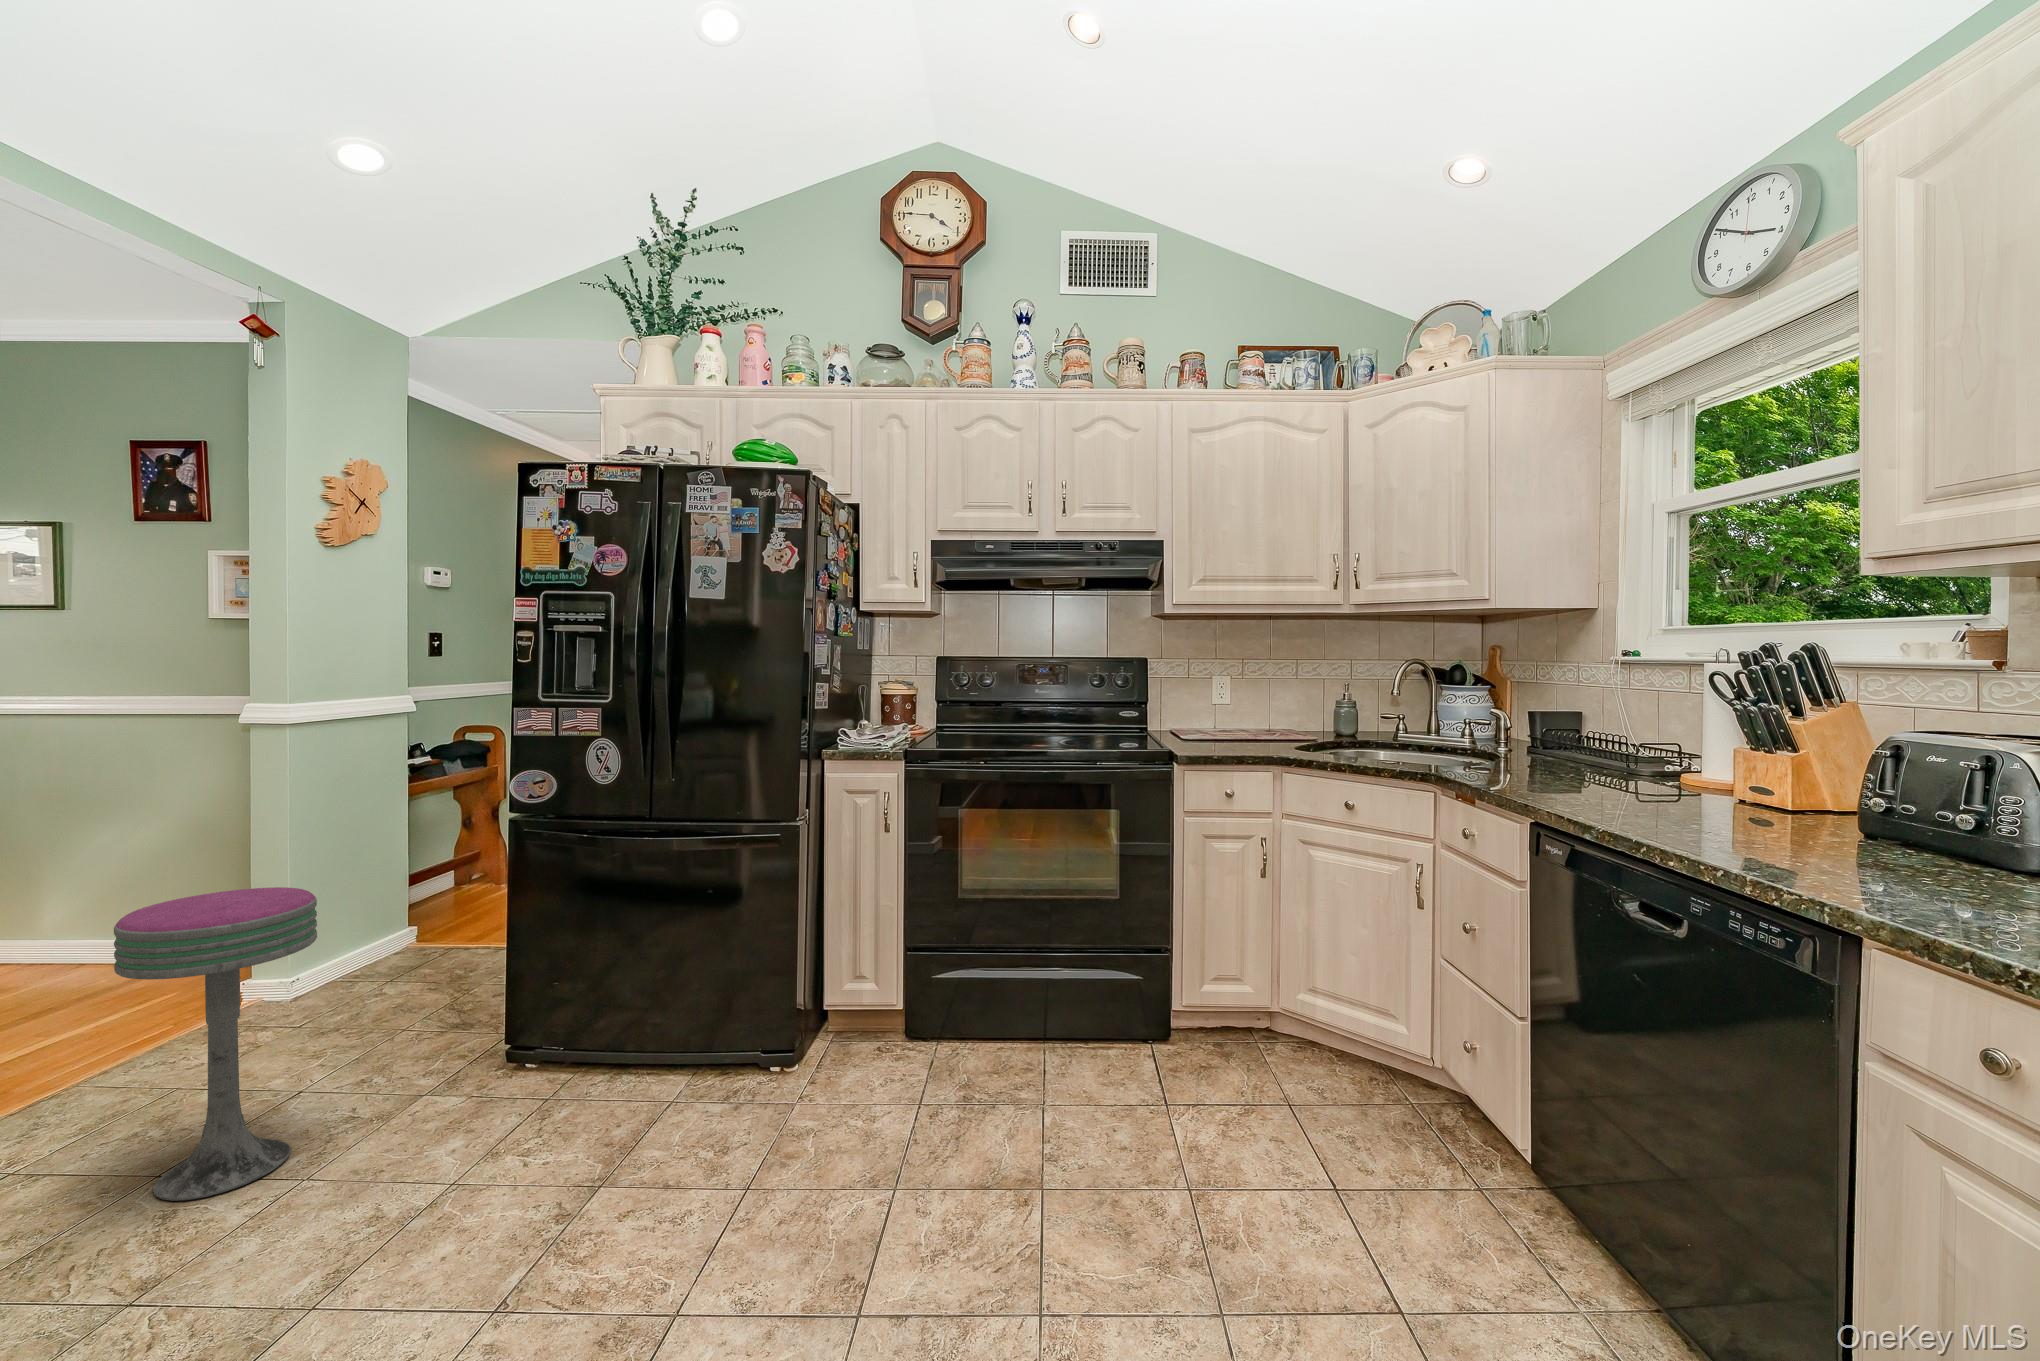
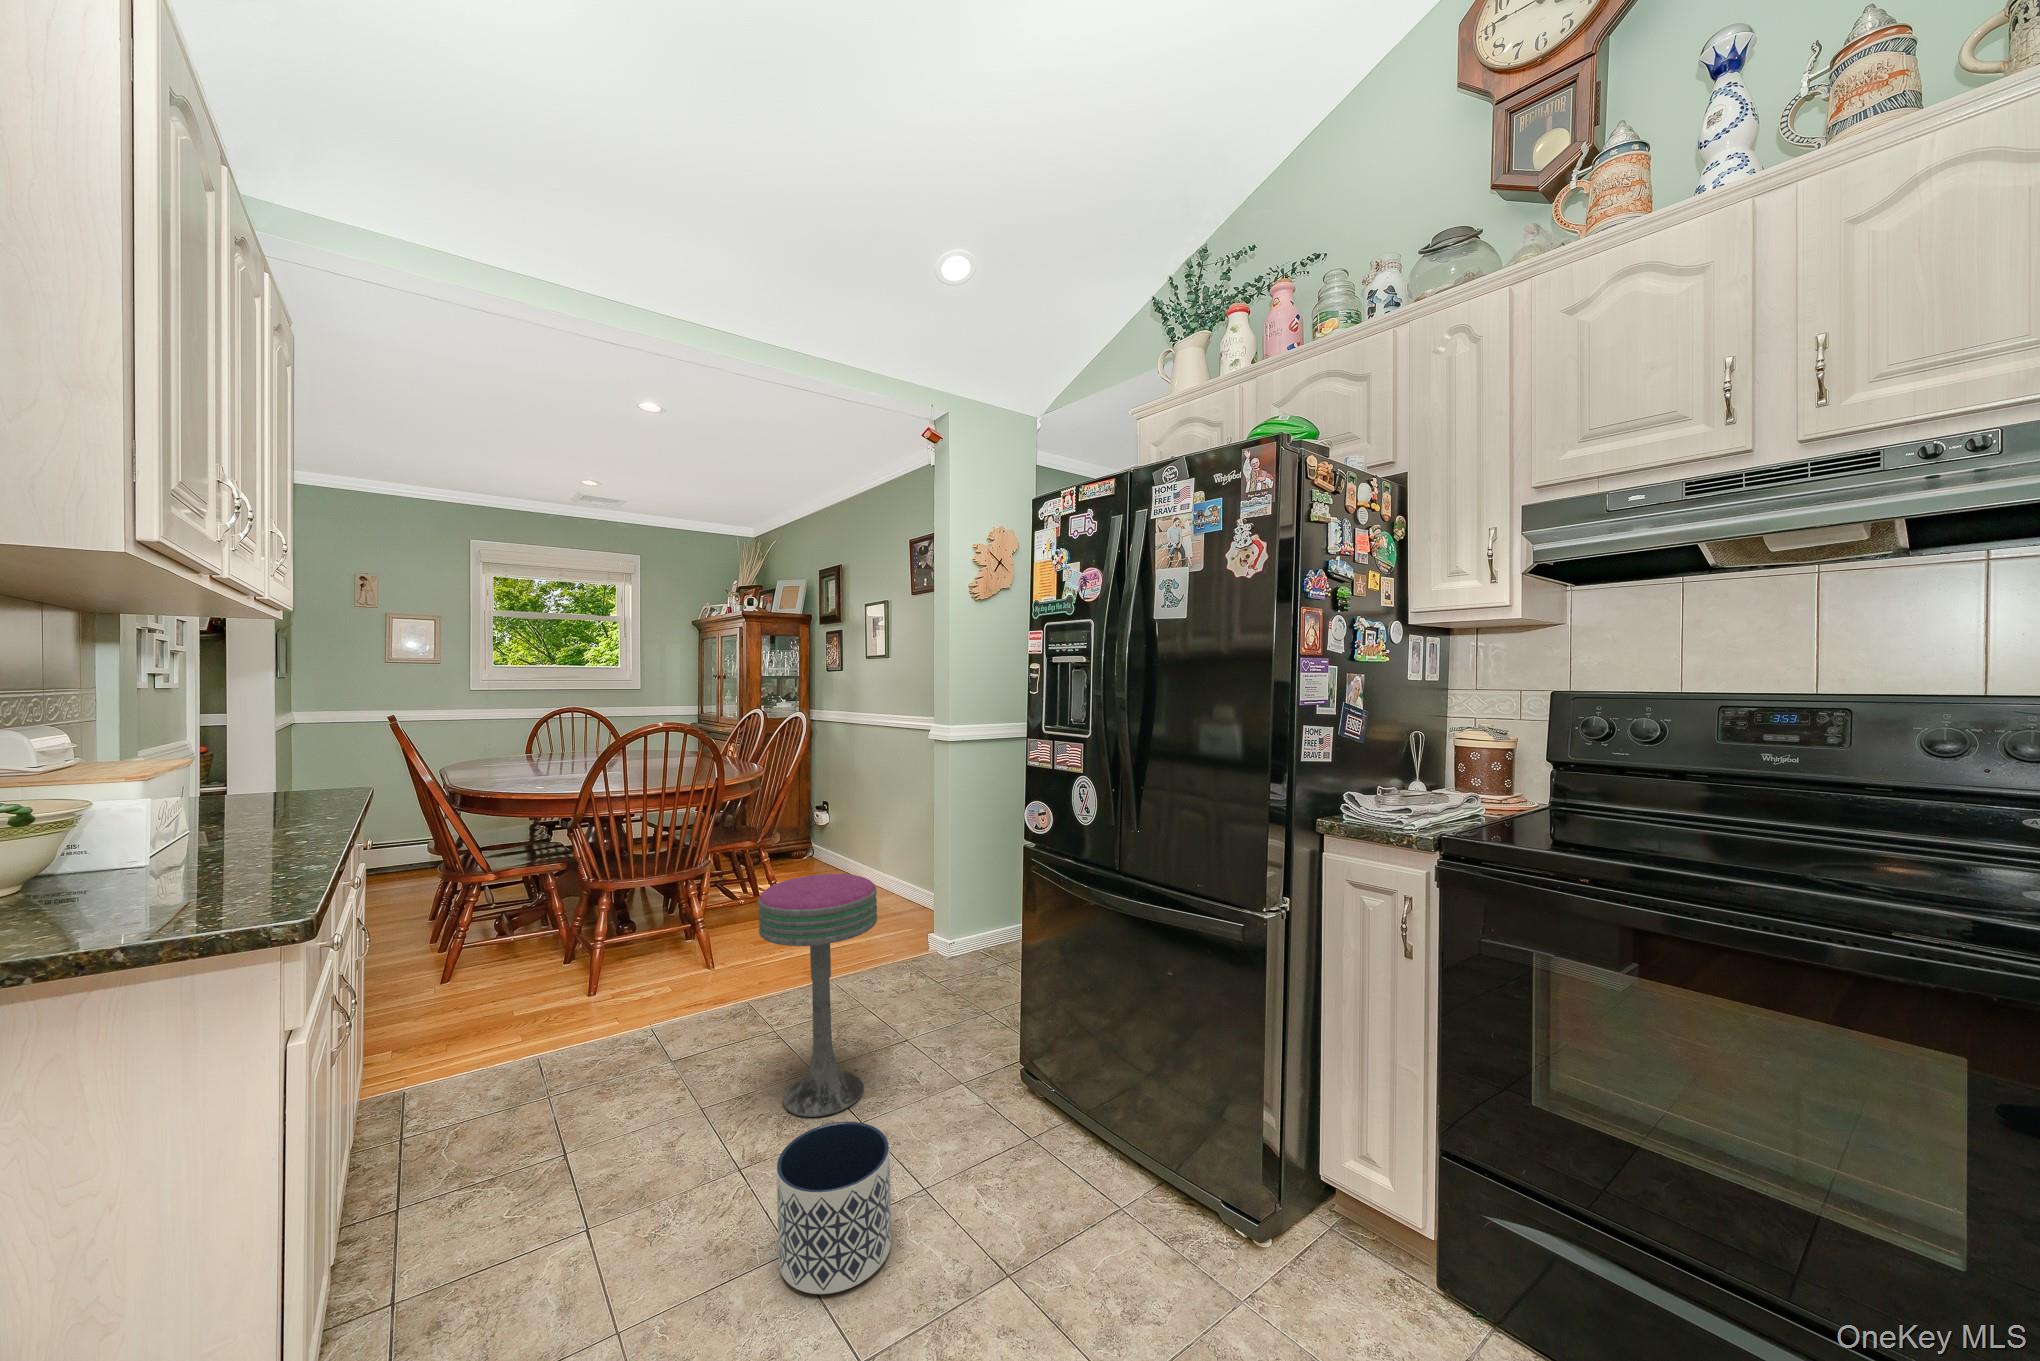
planter: none [326,1108,470,1280] -> present [777,1122,891,1294]

